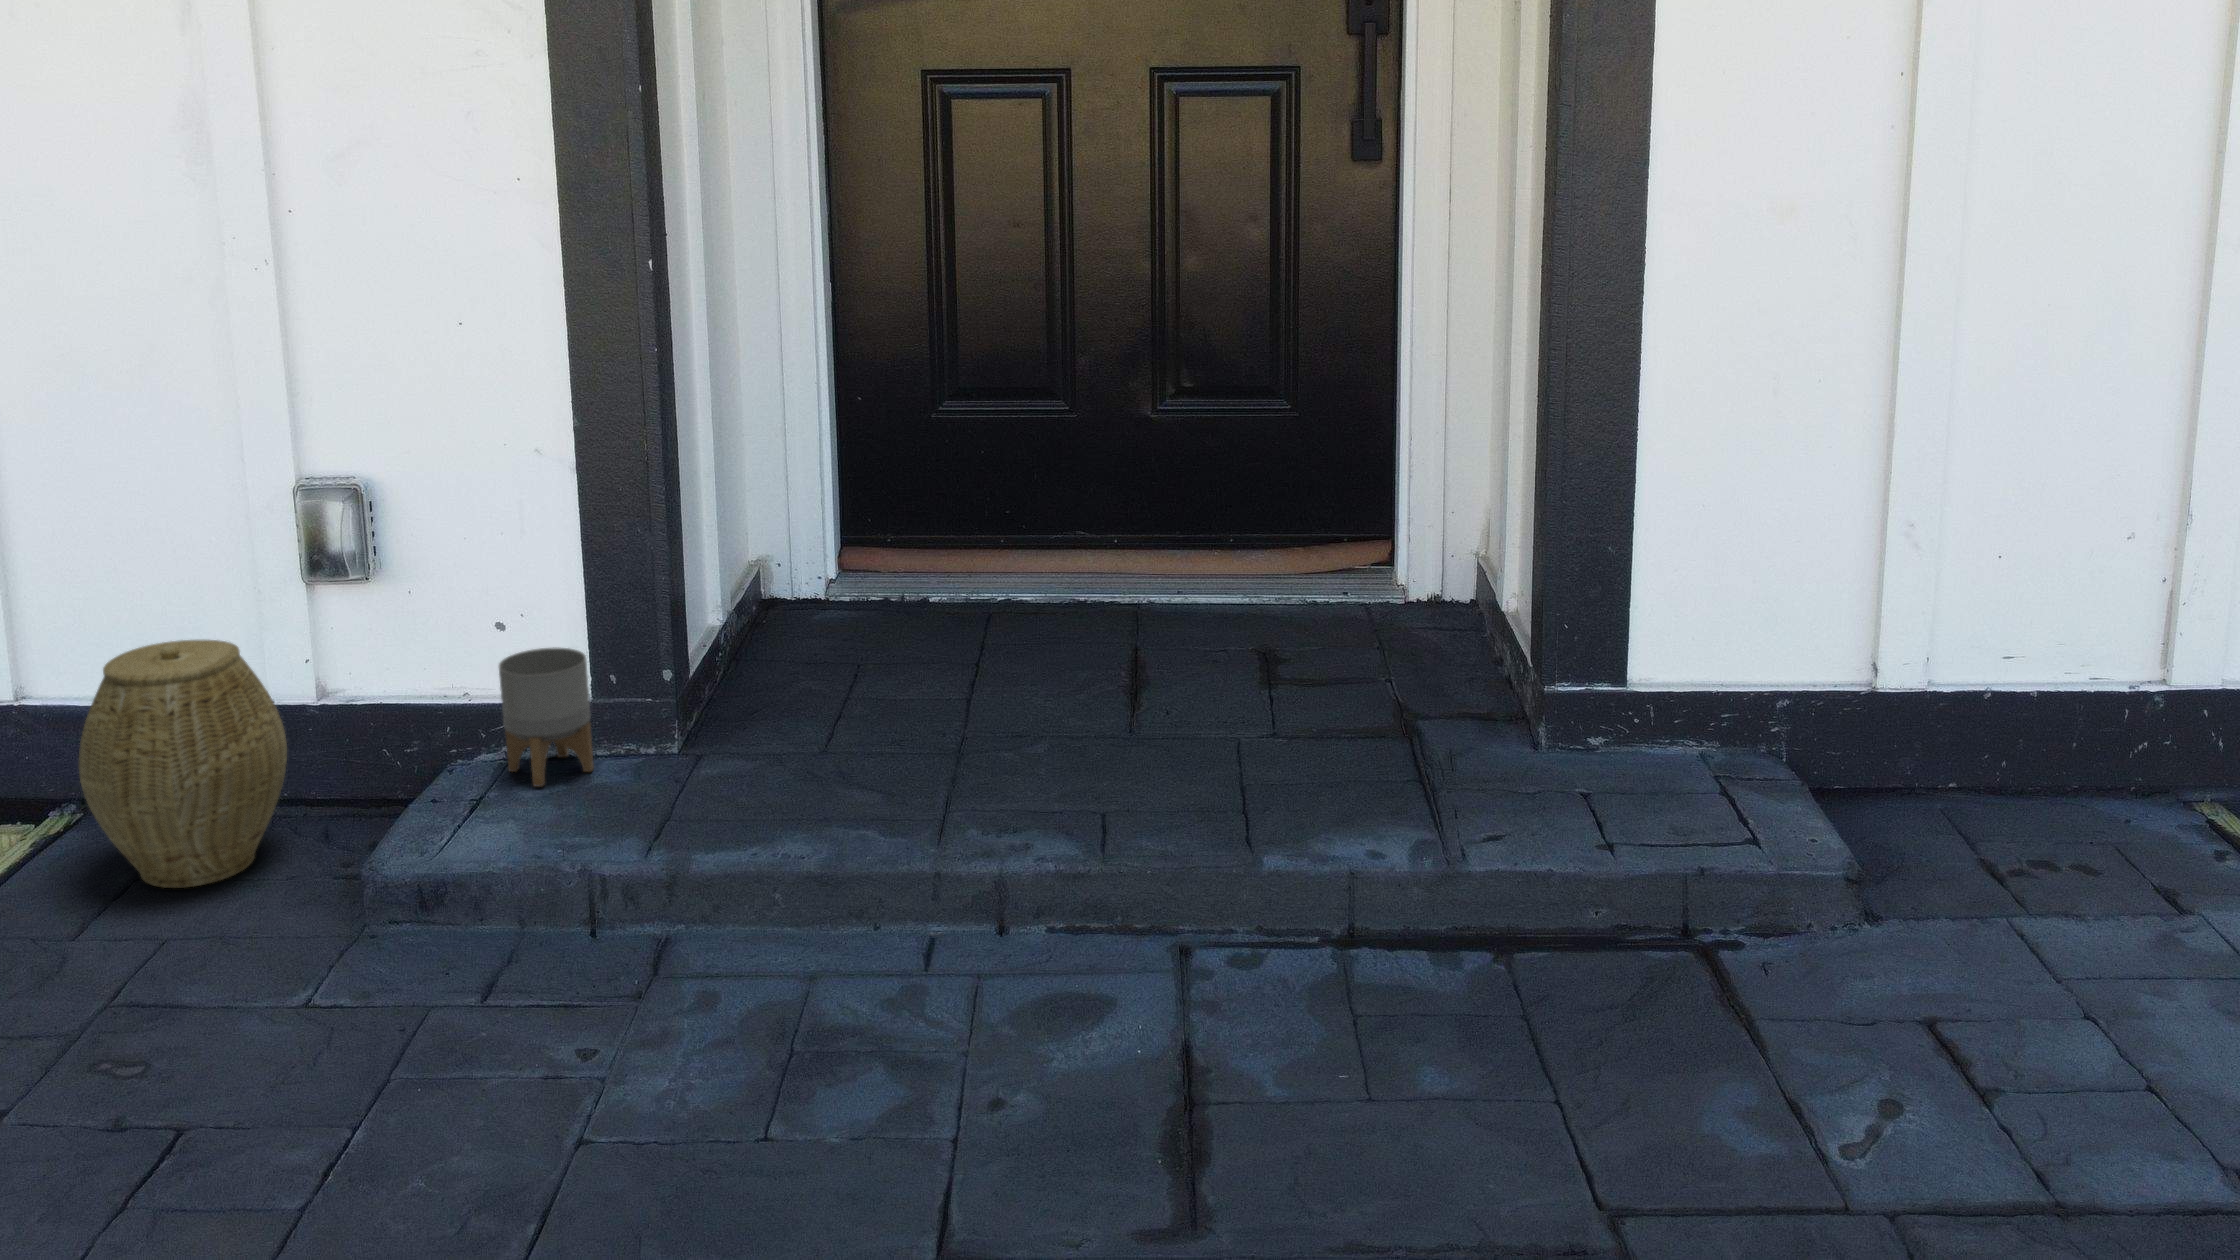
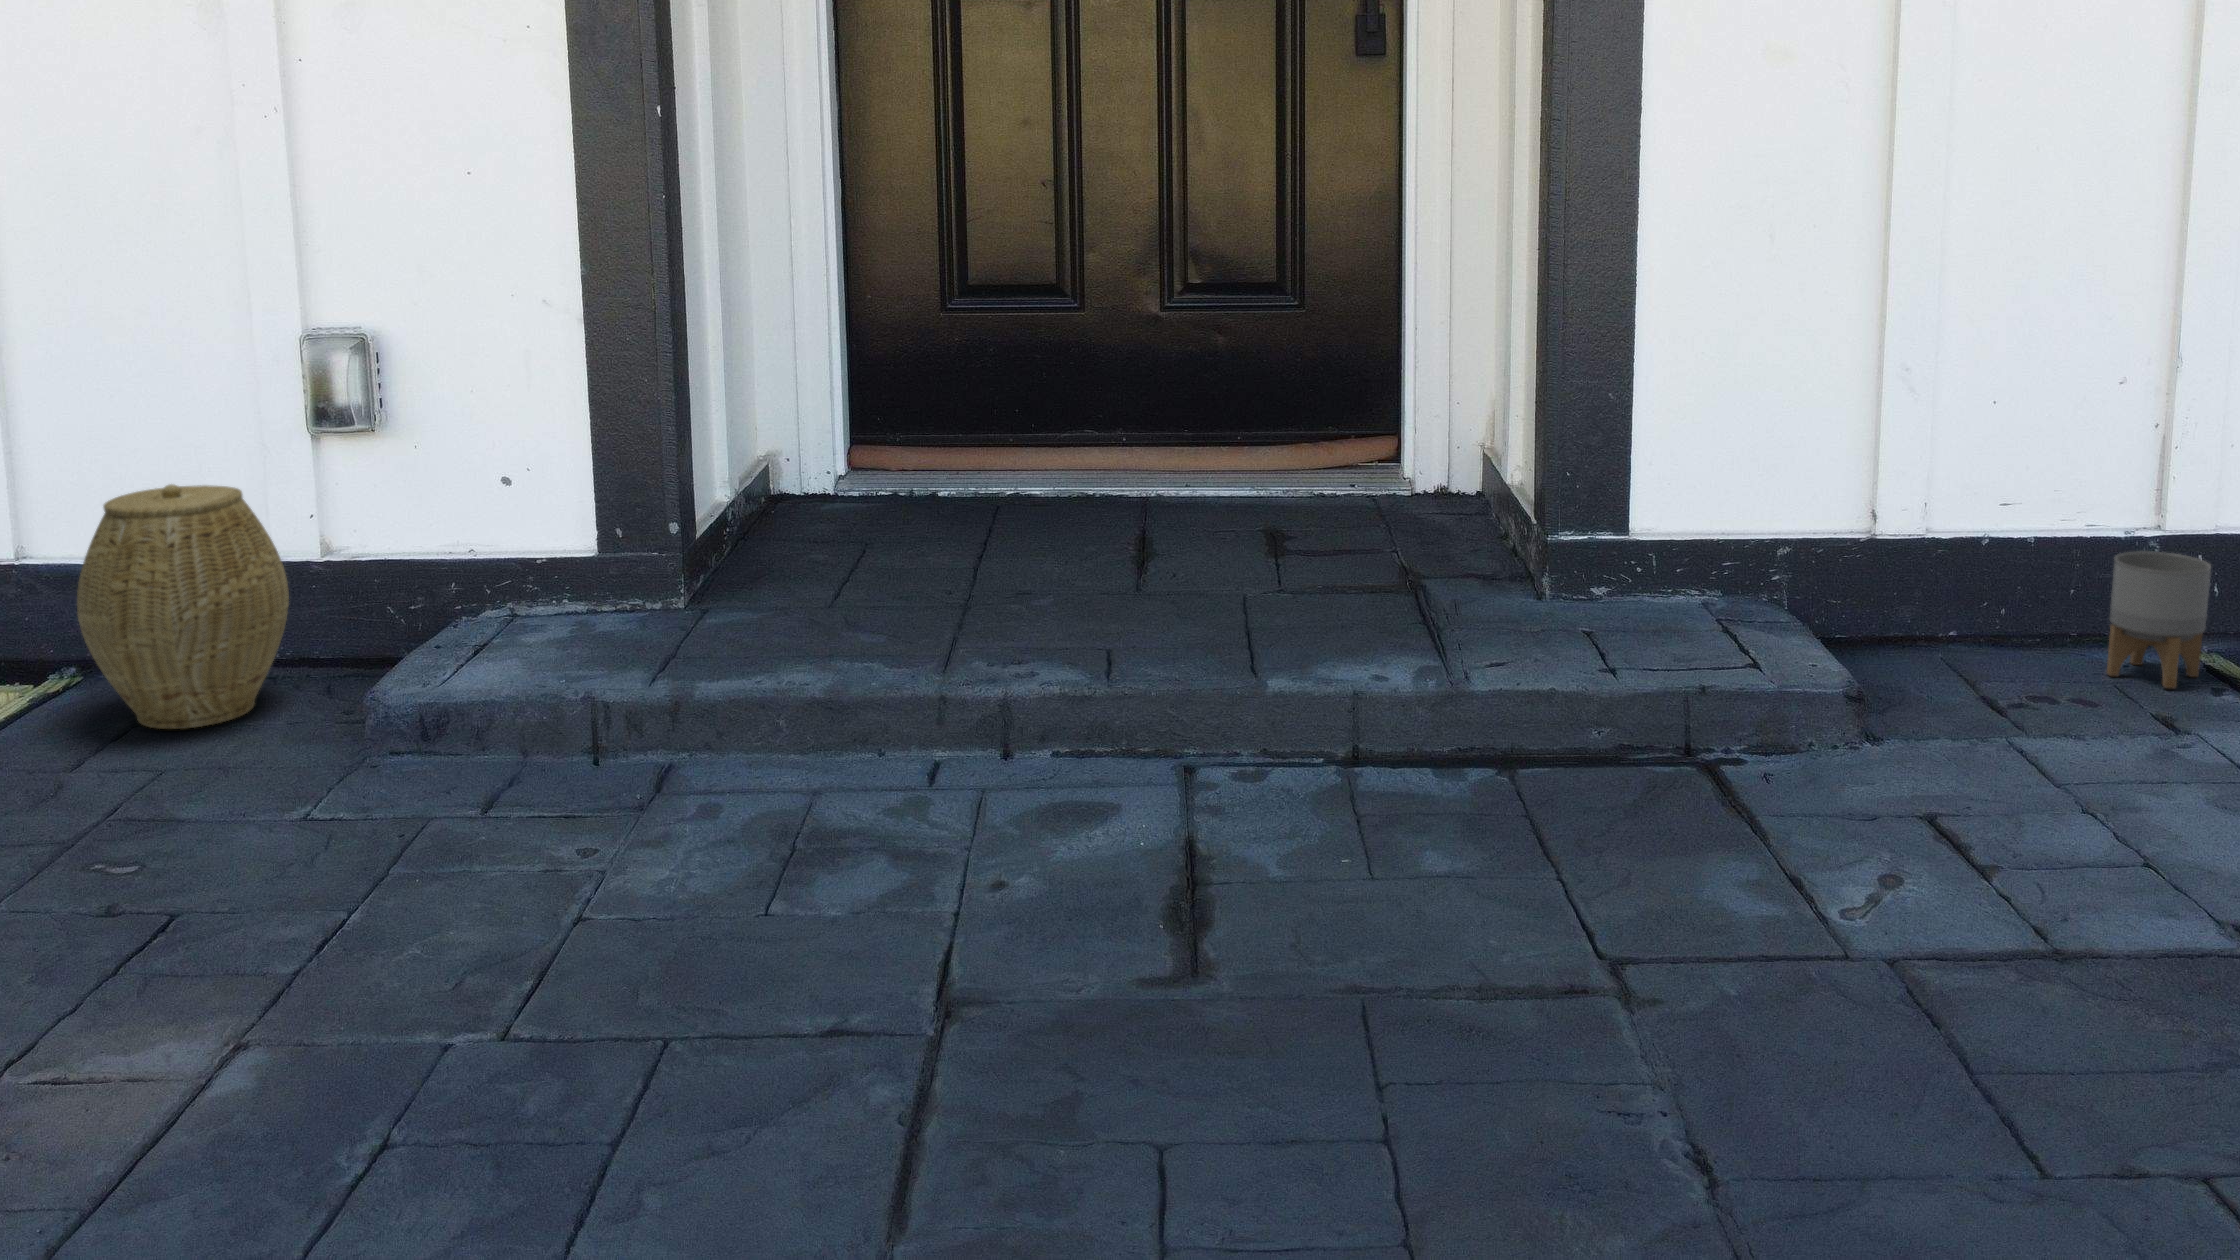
planter: present [499,647,594,786] -> present [2107,551,2211,688]

